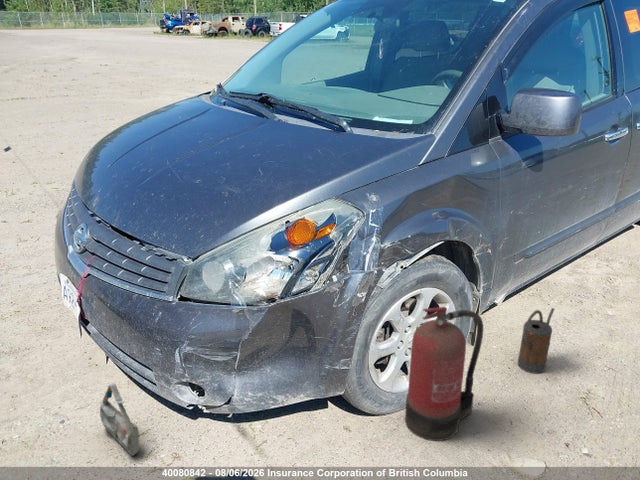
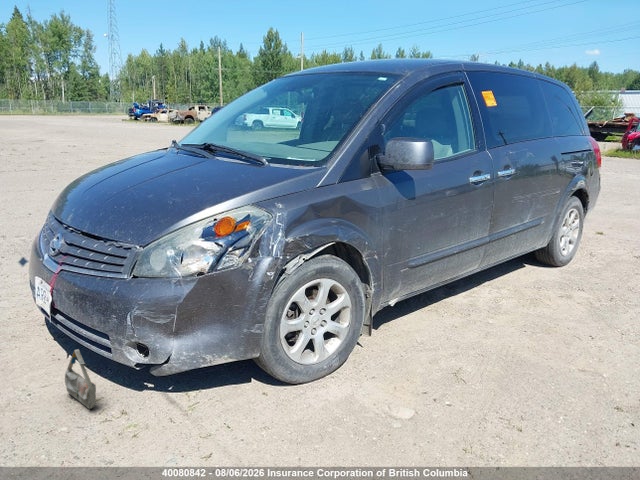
fire extinguisher: present [405,307,483,441] -> none [311,288,368,396]
watering can: present [518,308,554,373] -> none [405,303,433,356]

